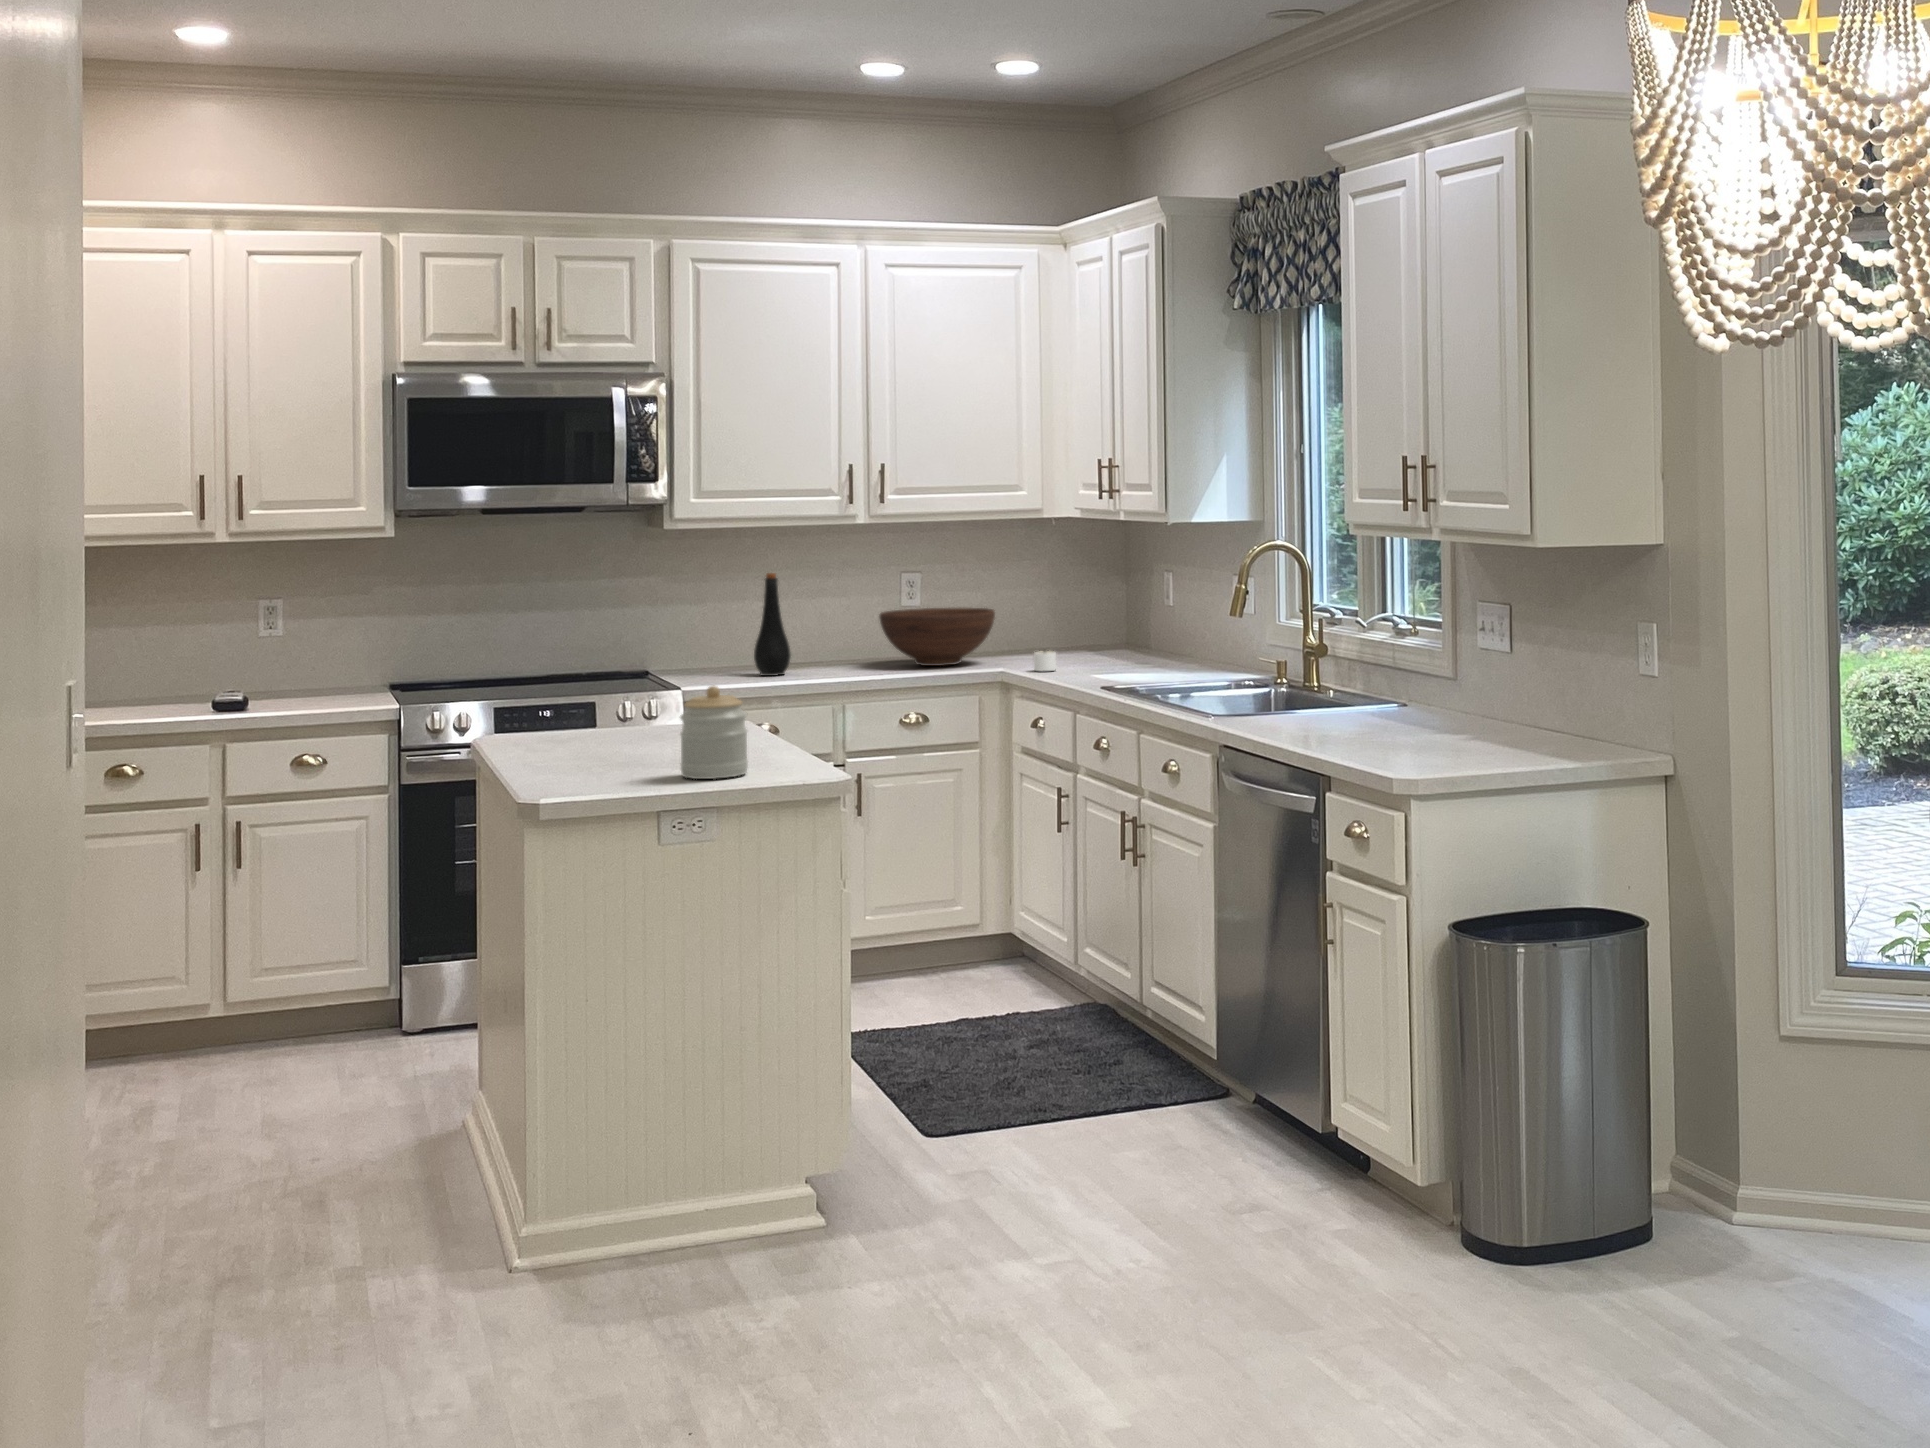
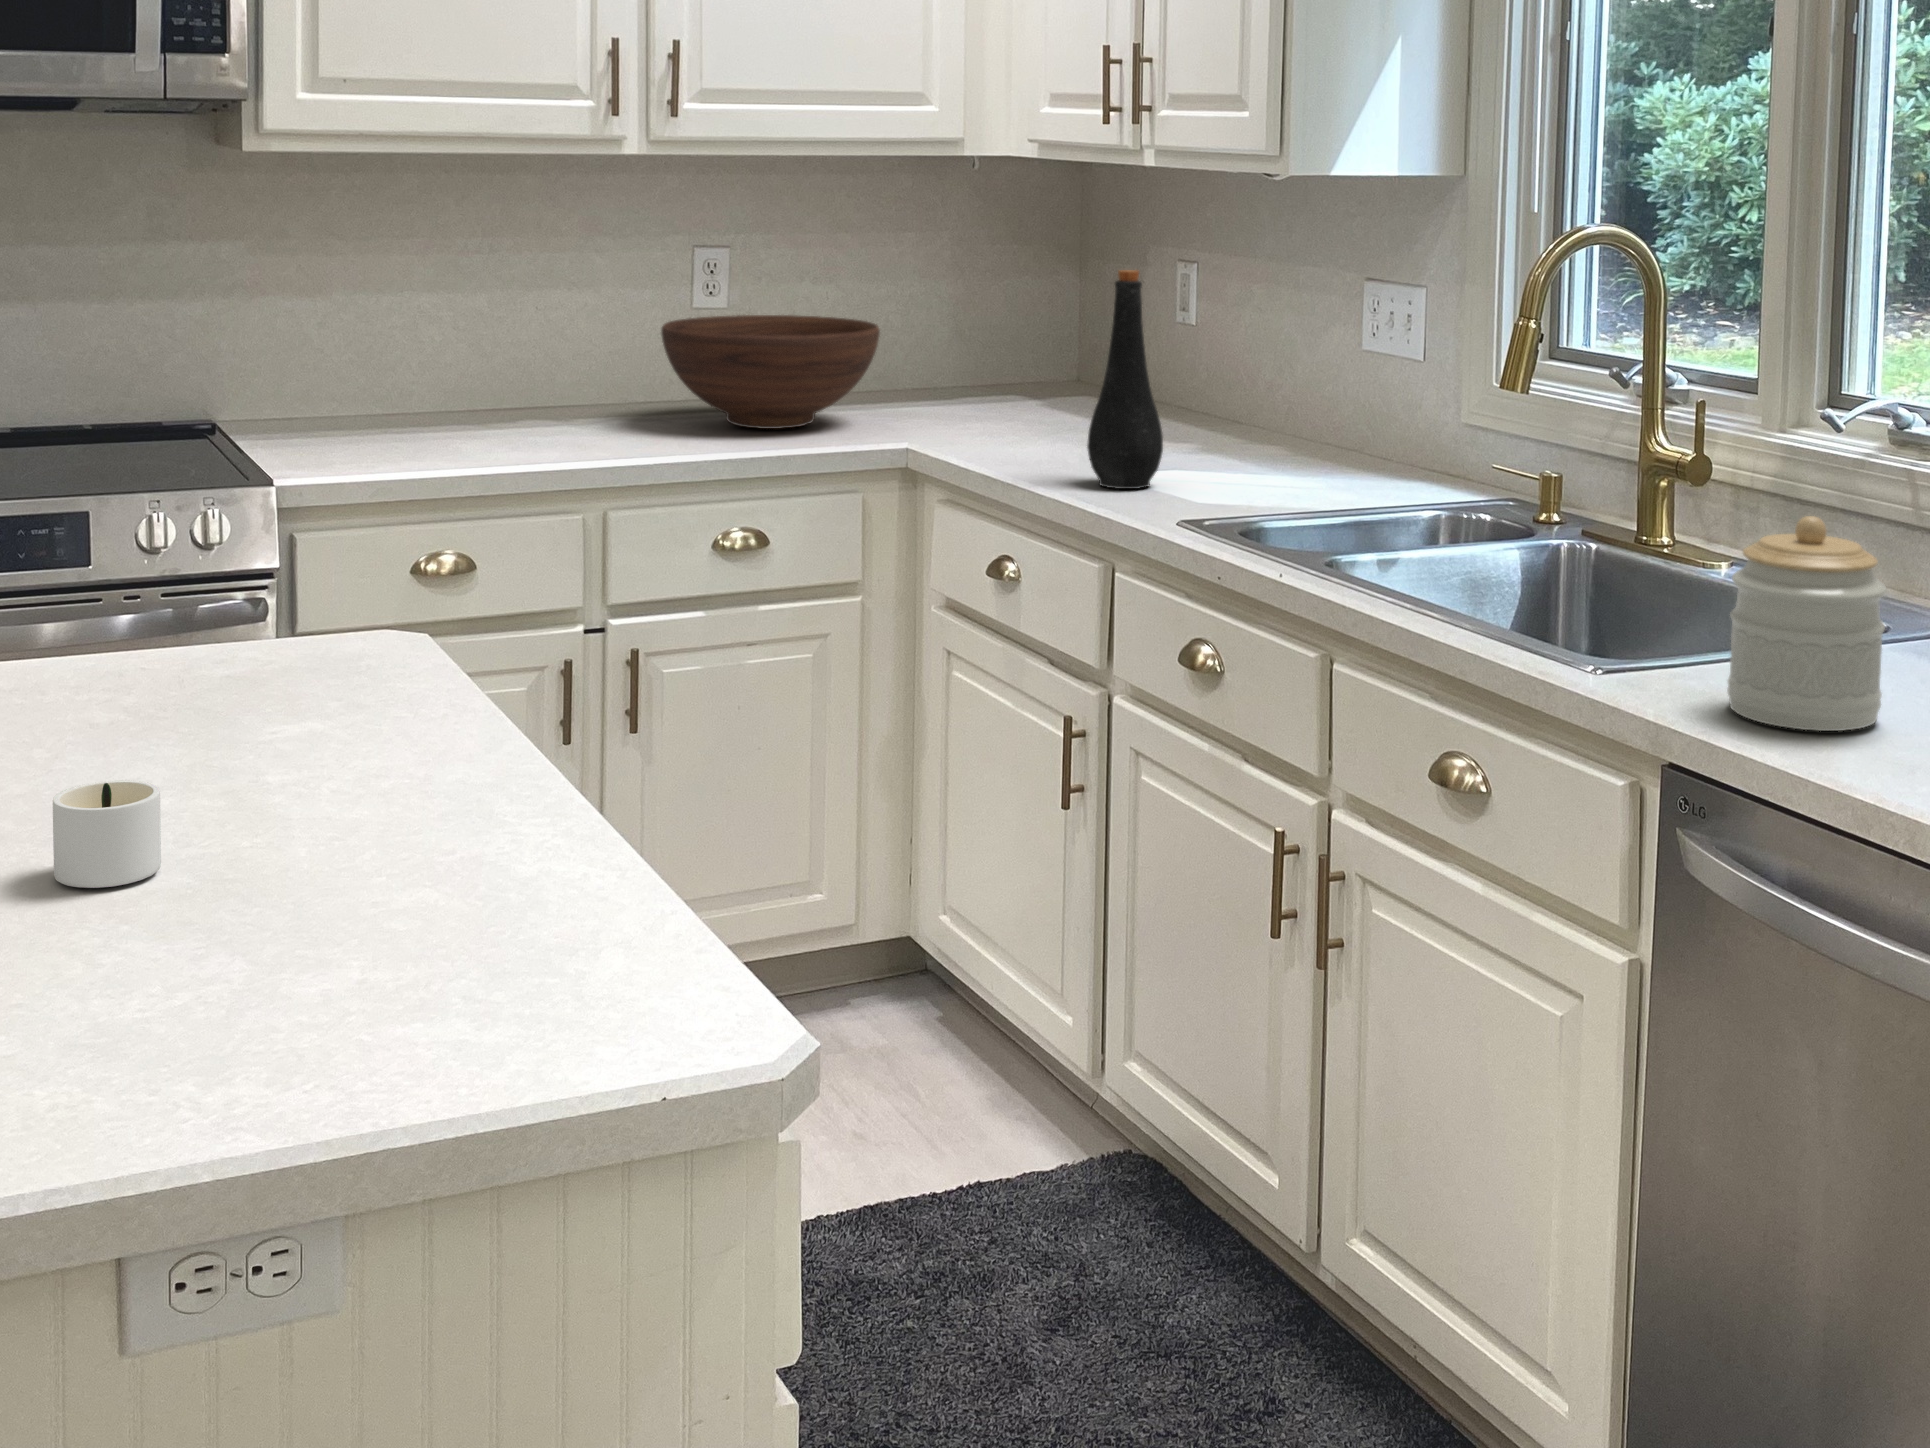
bottle: present [754,573,791,676] -> present [1087,270,1163,489]
candle: present [1034,651,1056,671] -> present [53,780,161,888]
jar: present [680,685,748,779] -> present [1727,516,1887,731]

